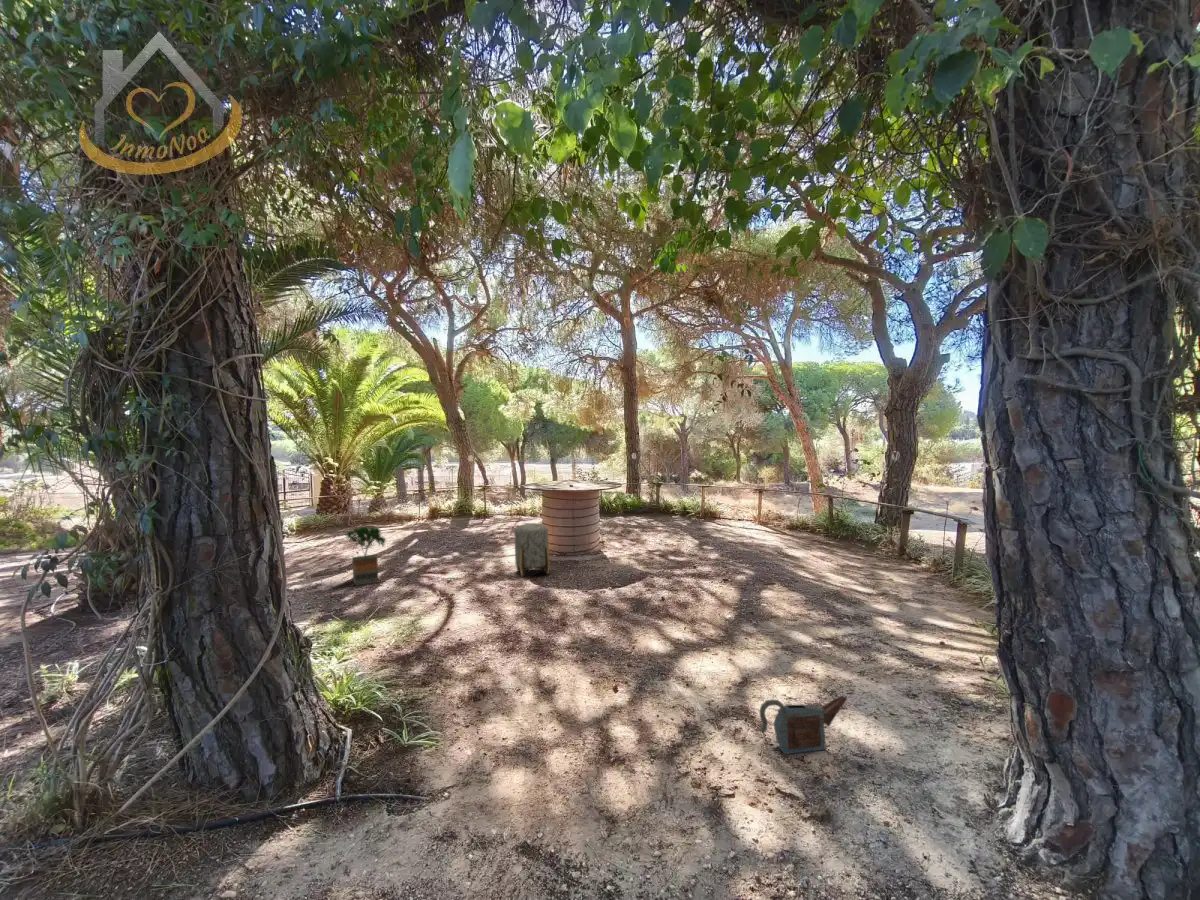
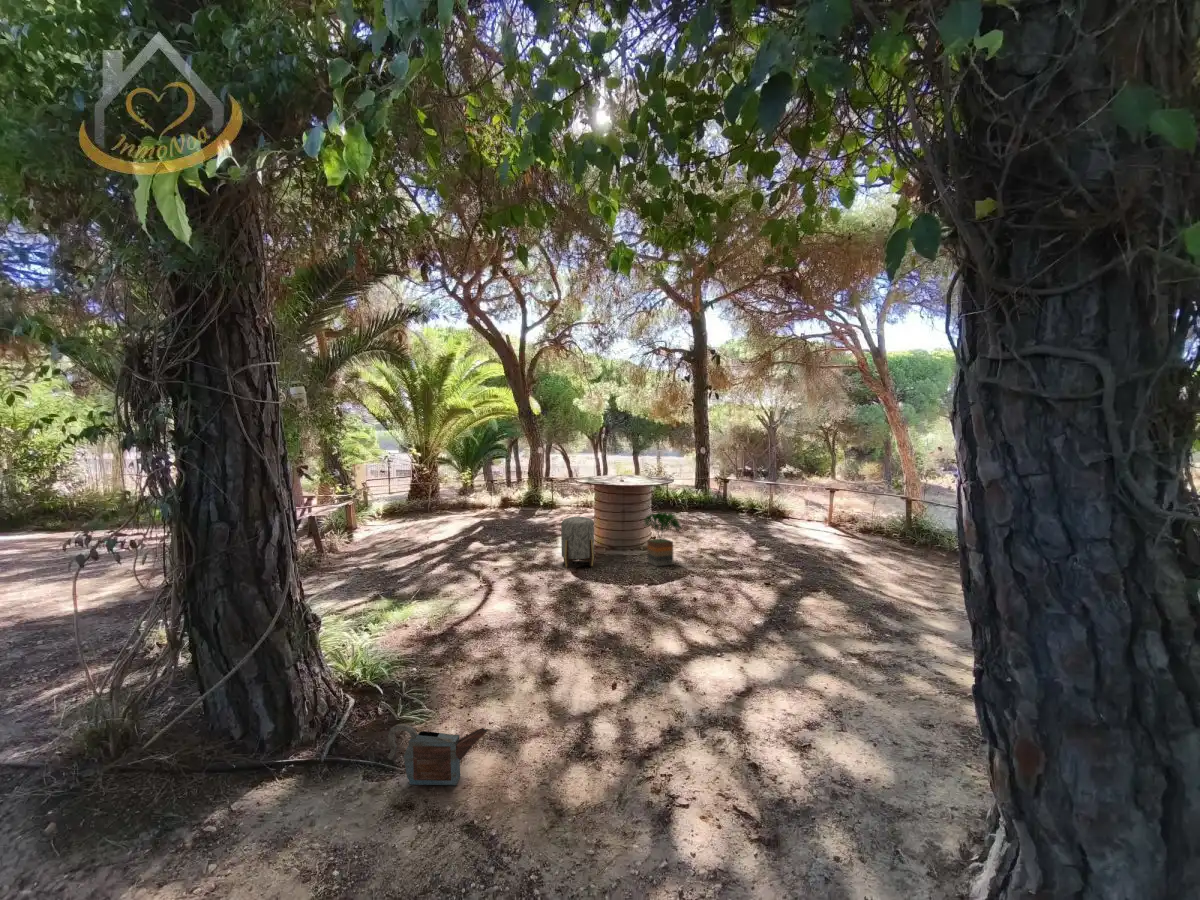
potted tree: present [346,527,385,585] -> present [644,512,681,566]
watering can: present [759,696,847,754] -> present [387,724,487,785]

